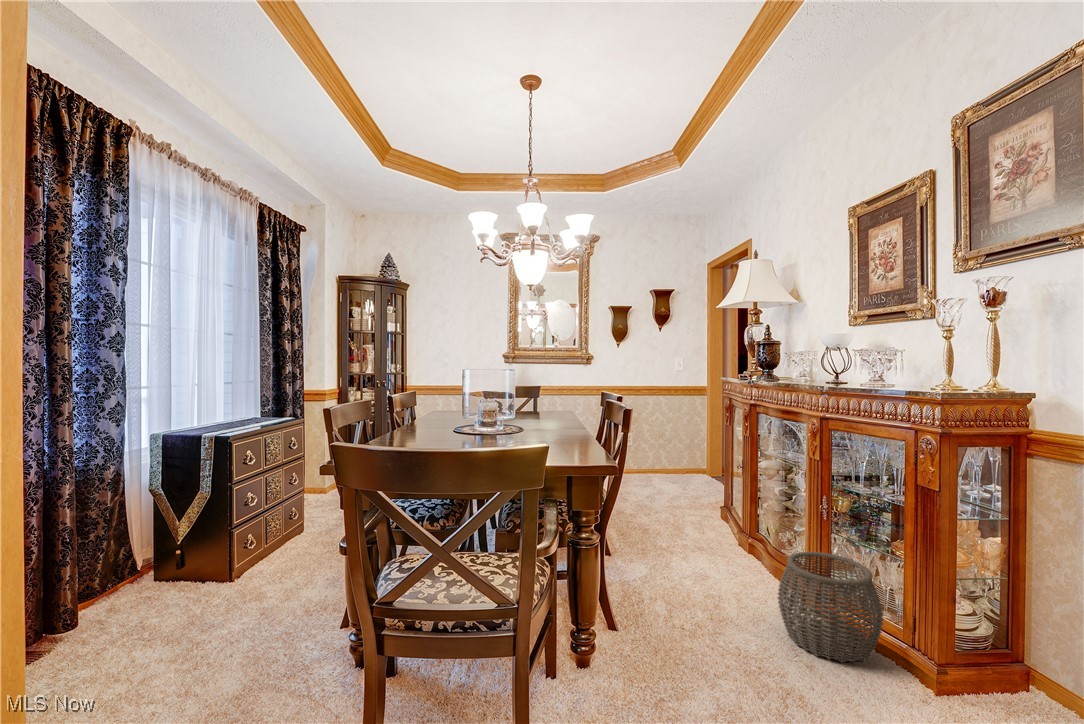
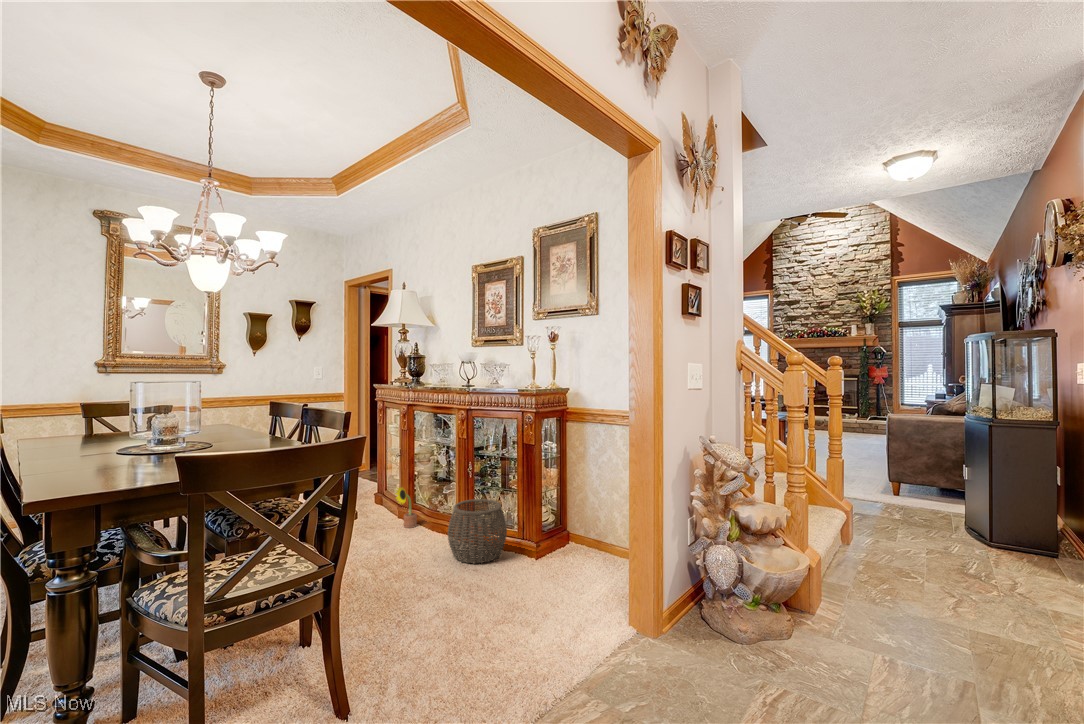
decorative plant: none [728,507,757,565] -> present [395,487,417,528]

